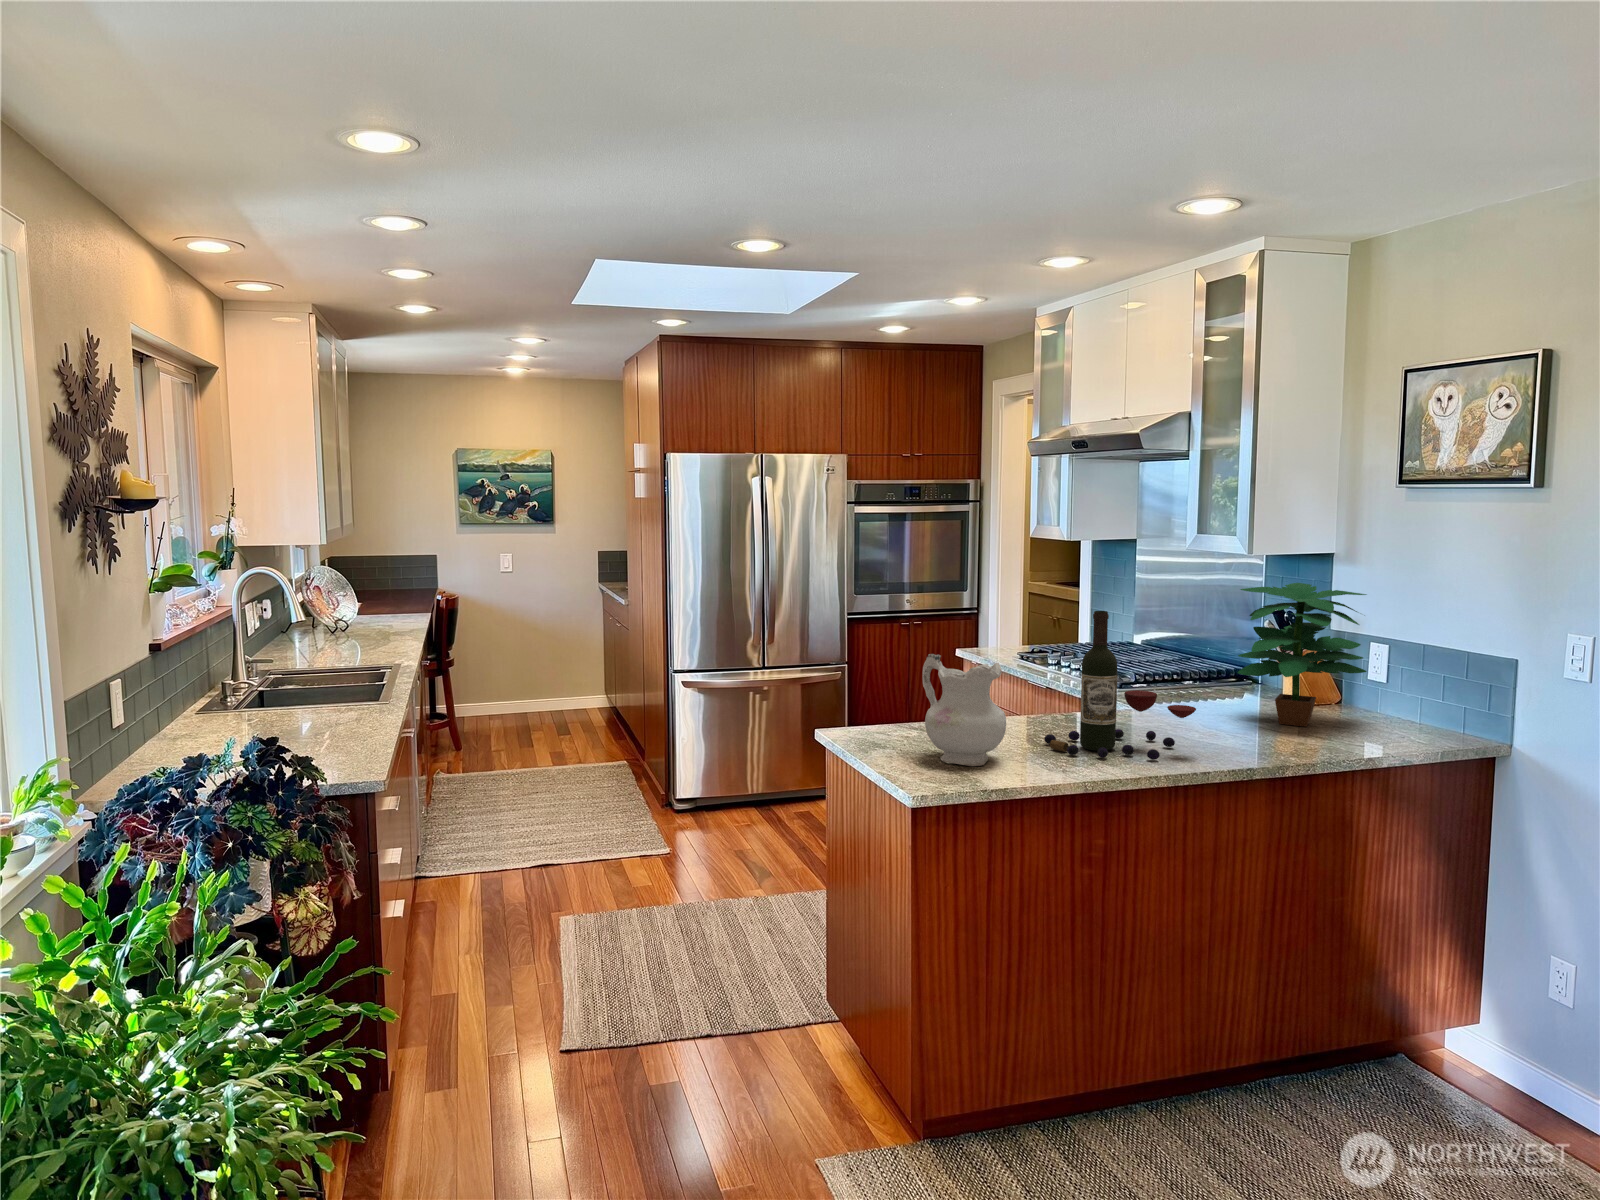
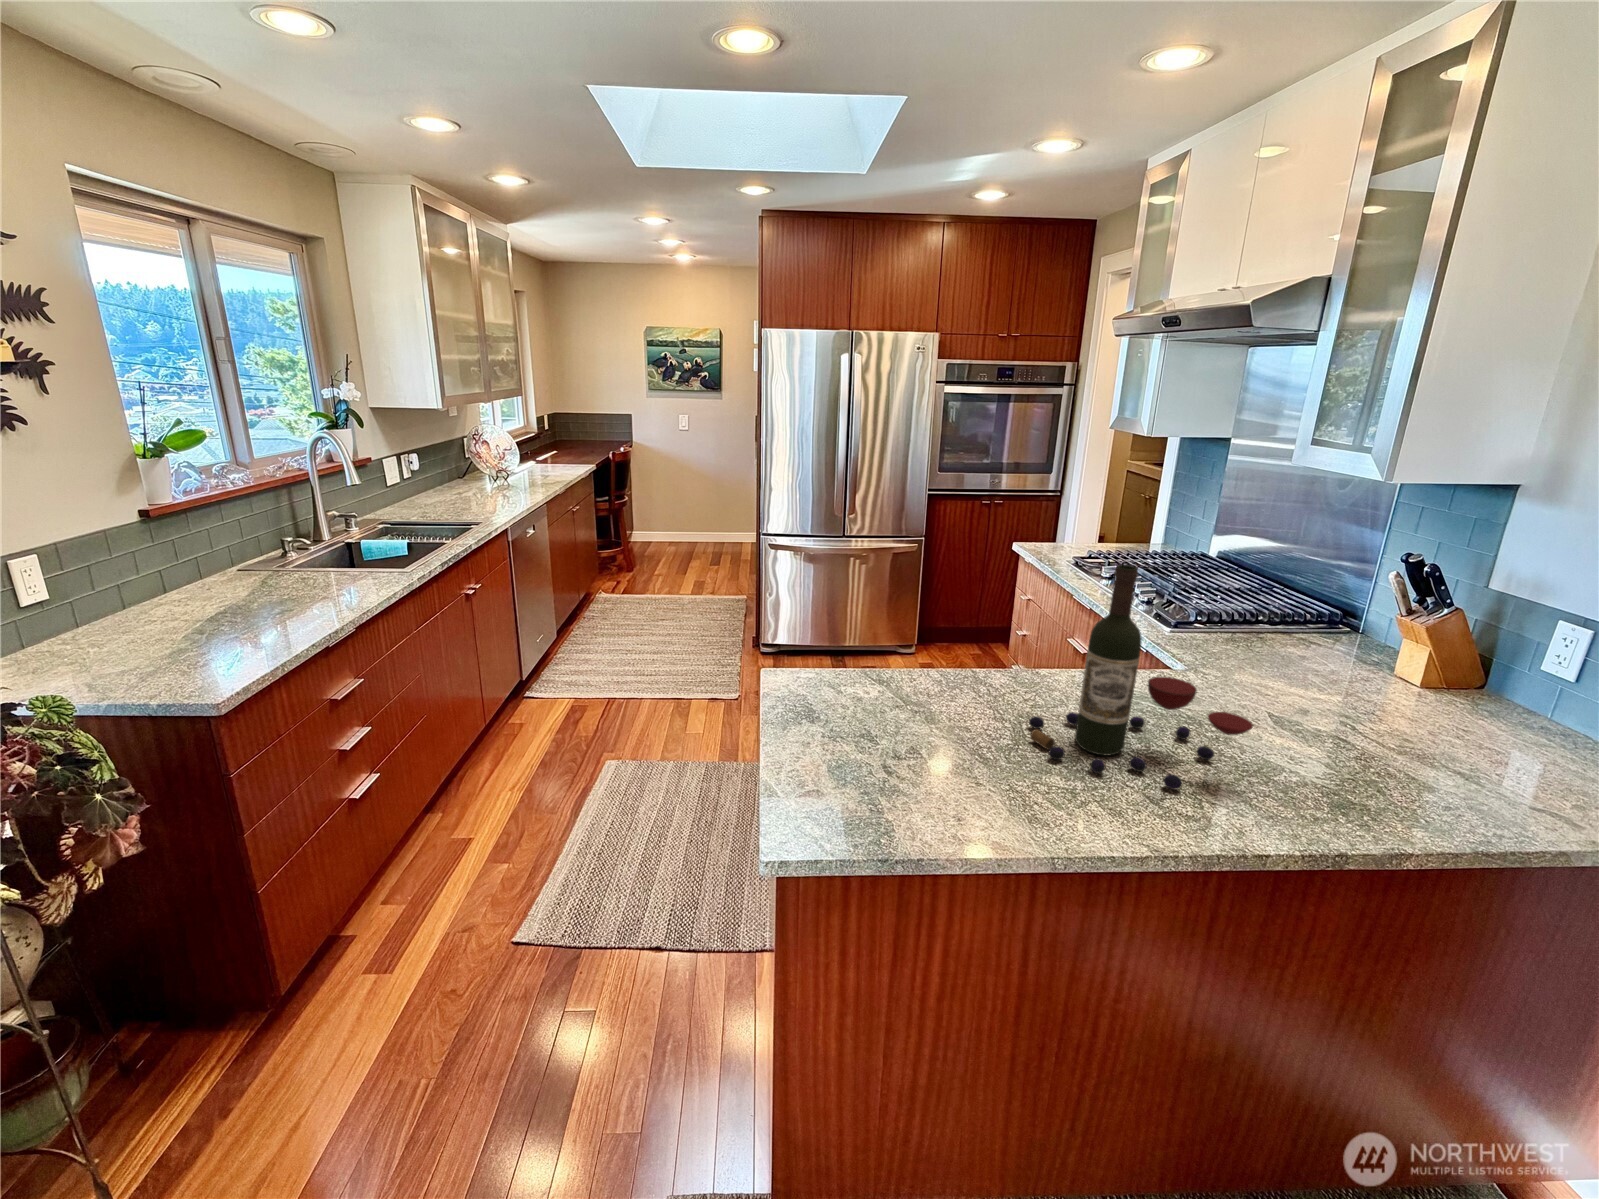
potted plant: present [1238,583,1367,727] -> none [1333,527,1579,735]
ceramic pitcher: present [922,654,1006,766] -> none [853,605,962,767]

